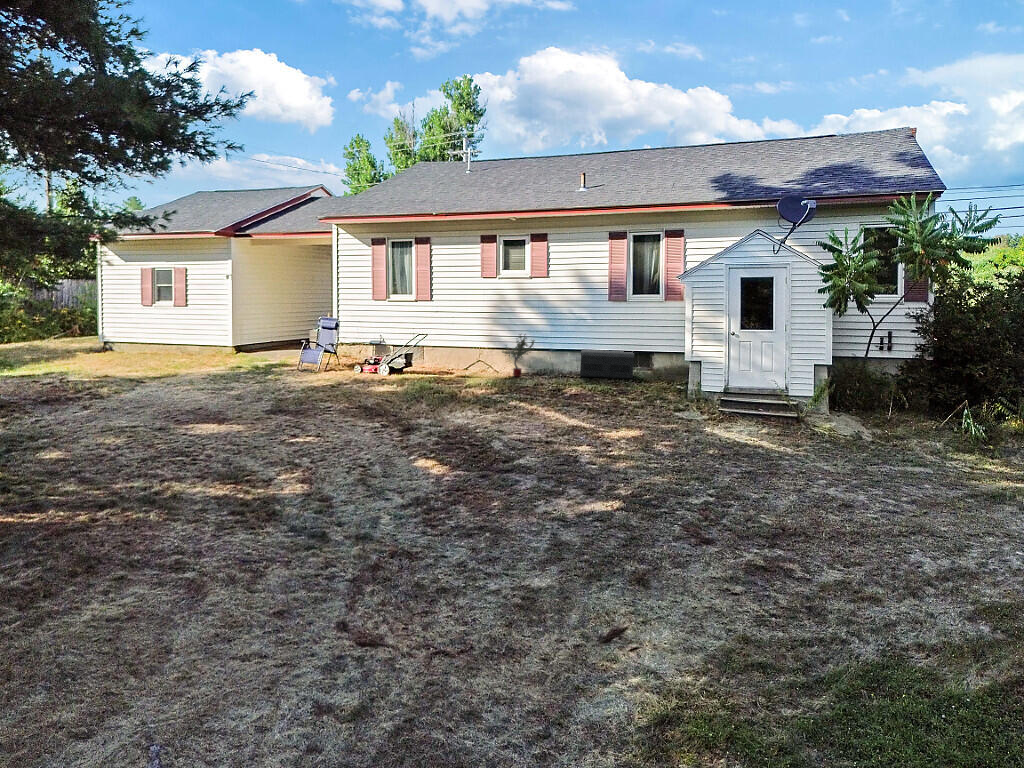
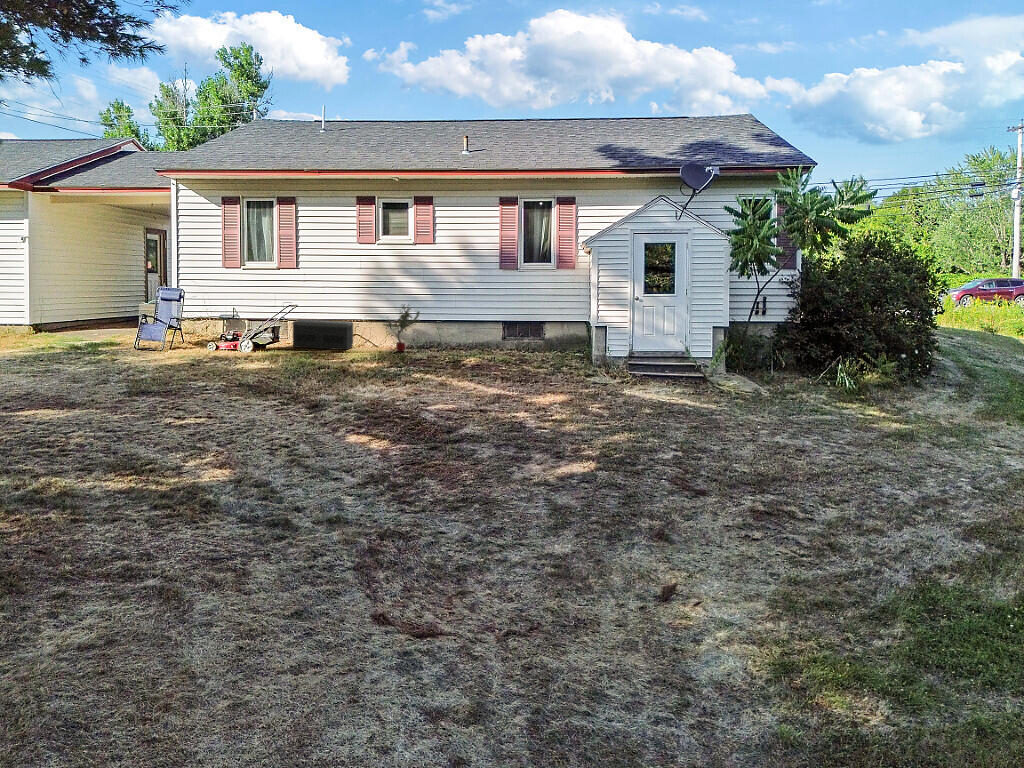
storage bench: present [580,349,634,379] -> present [292,320,353,350]

